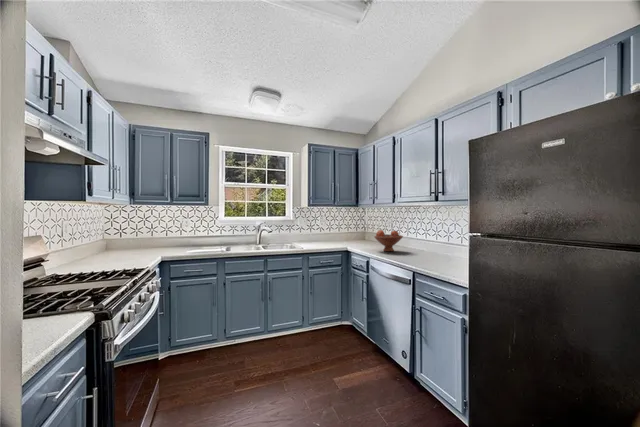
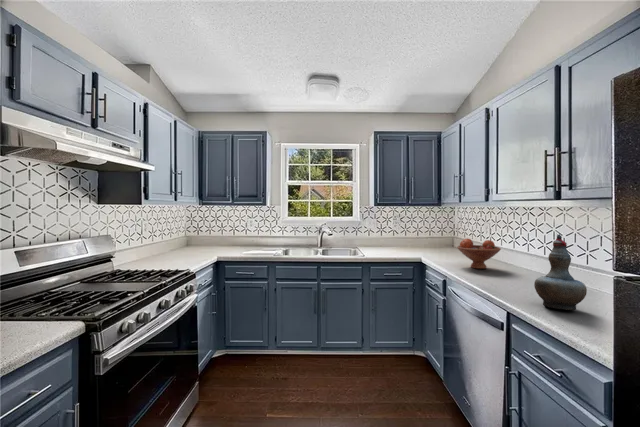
decorative vase: none [427,222,453,267] -> present [534,234,587,310]

